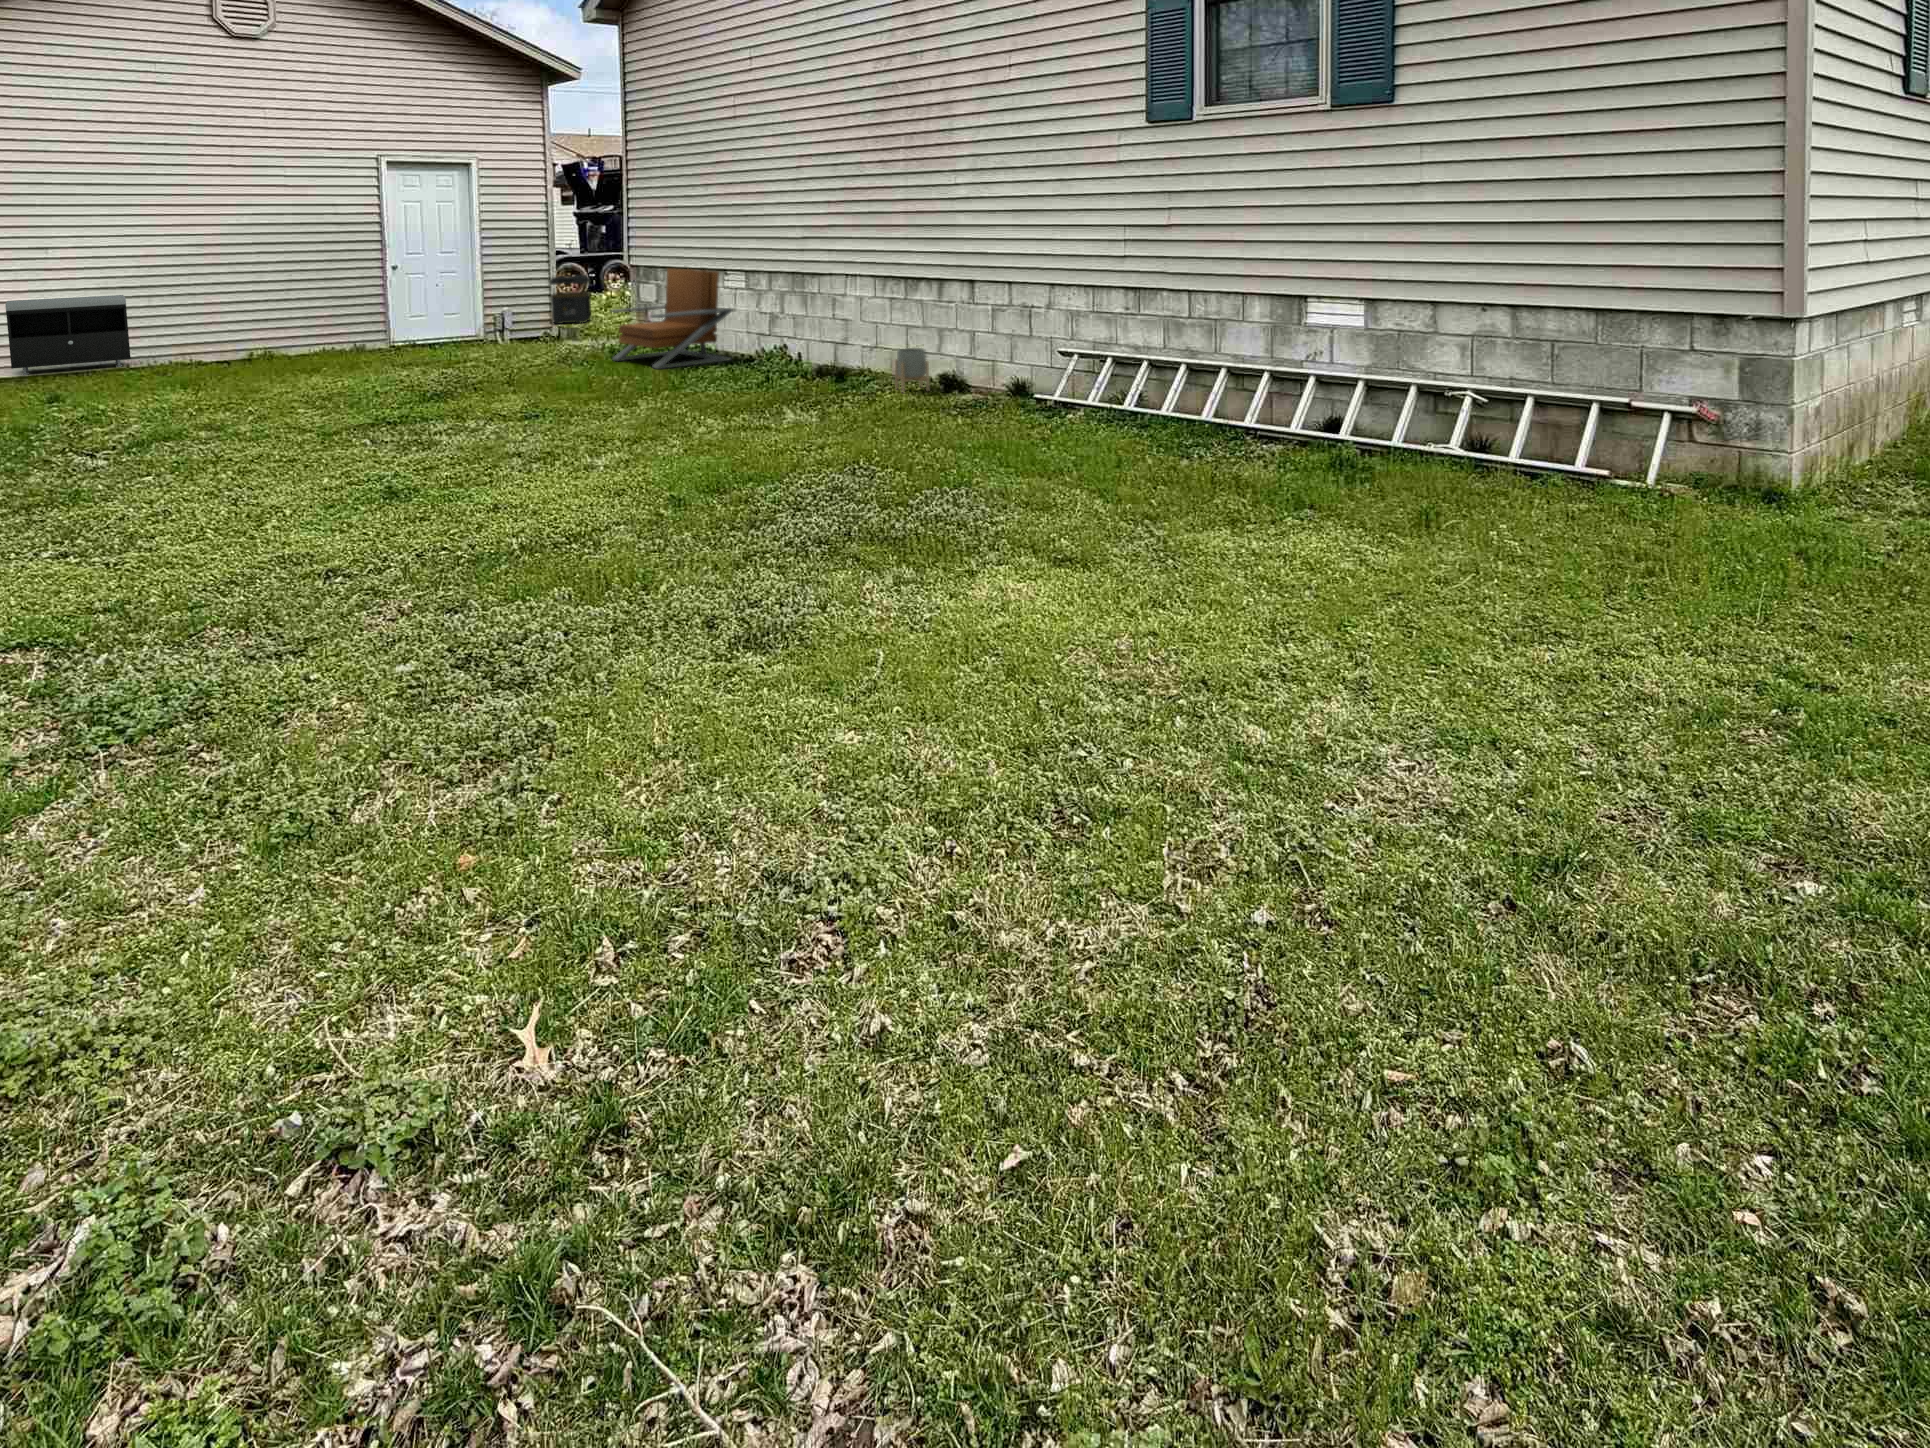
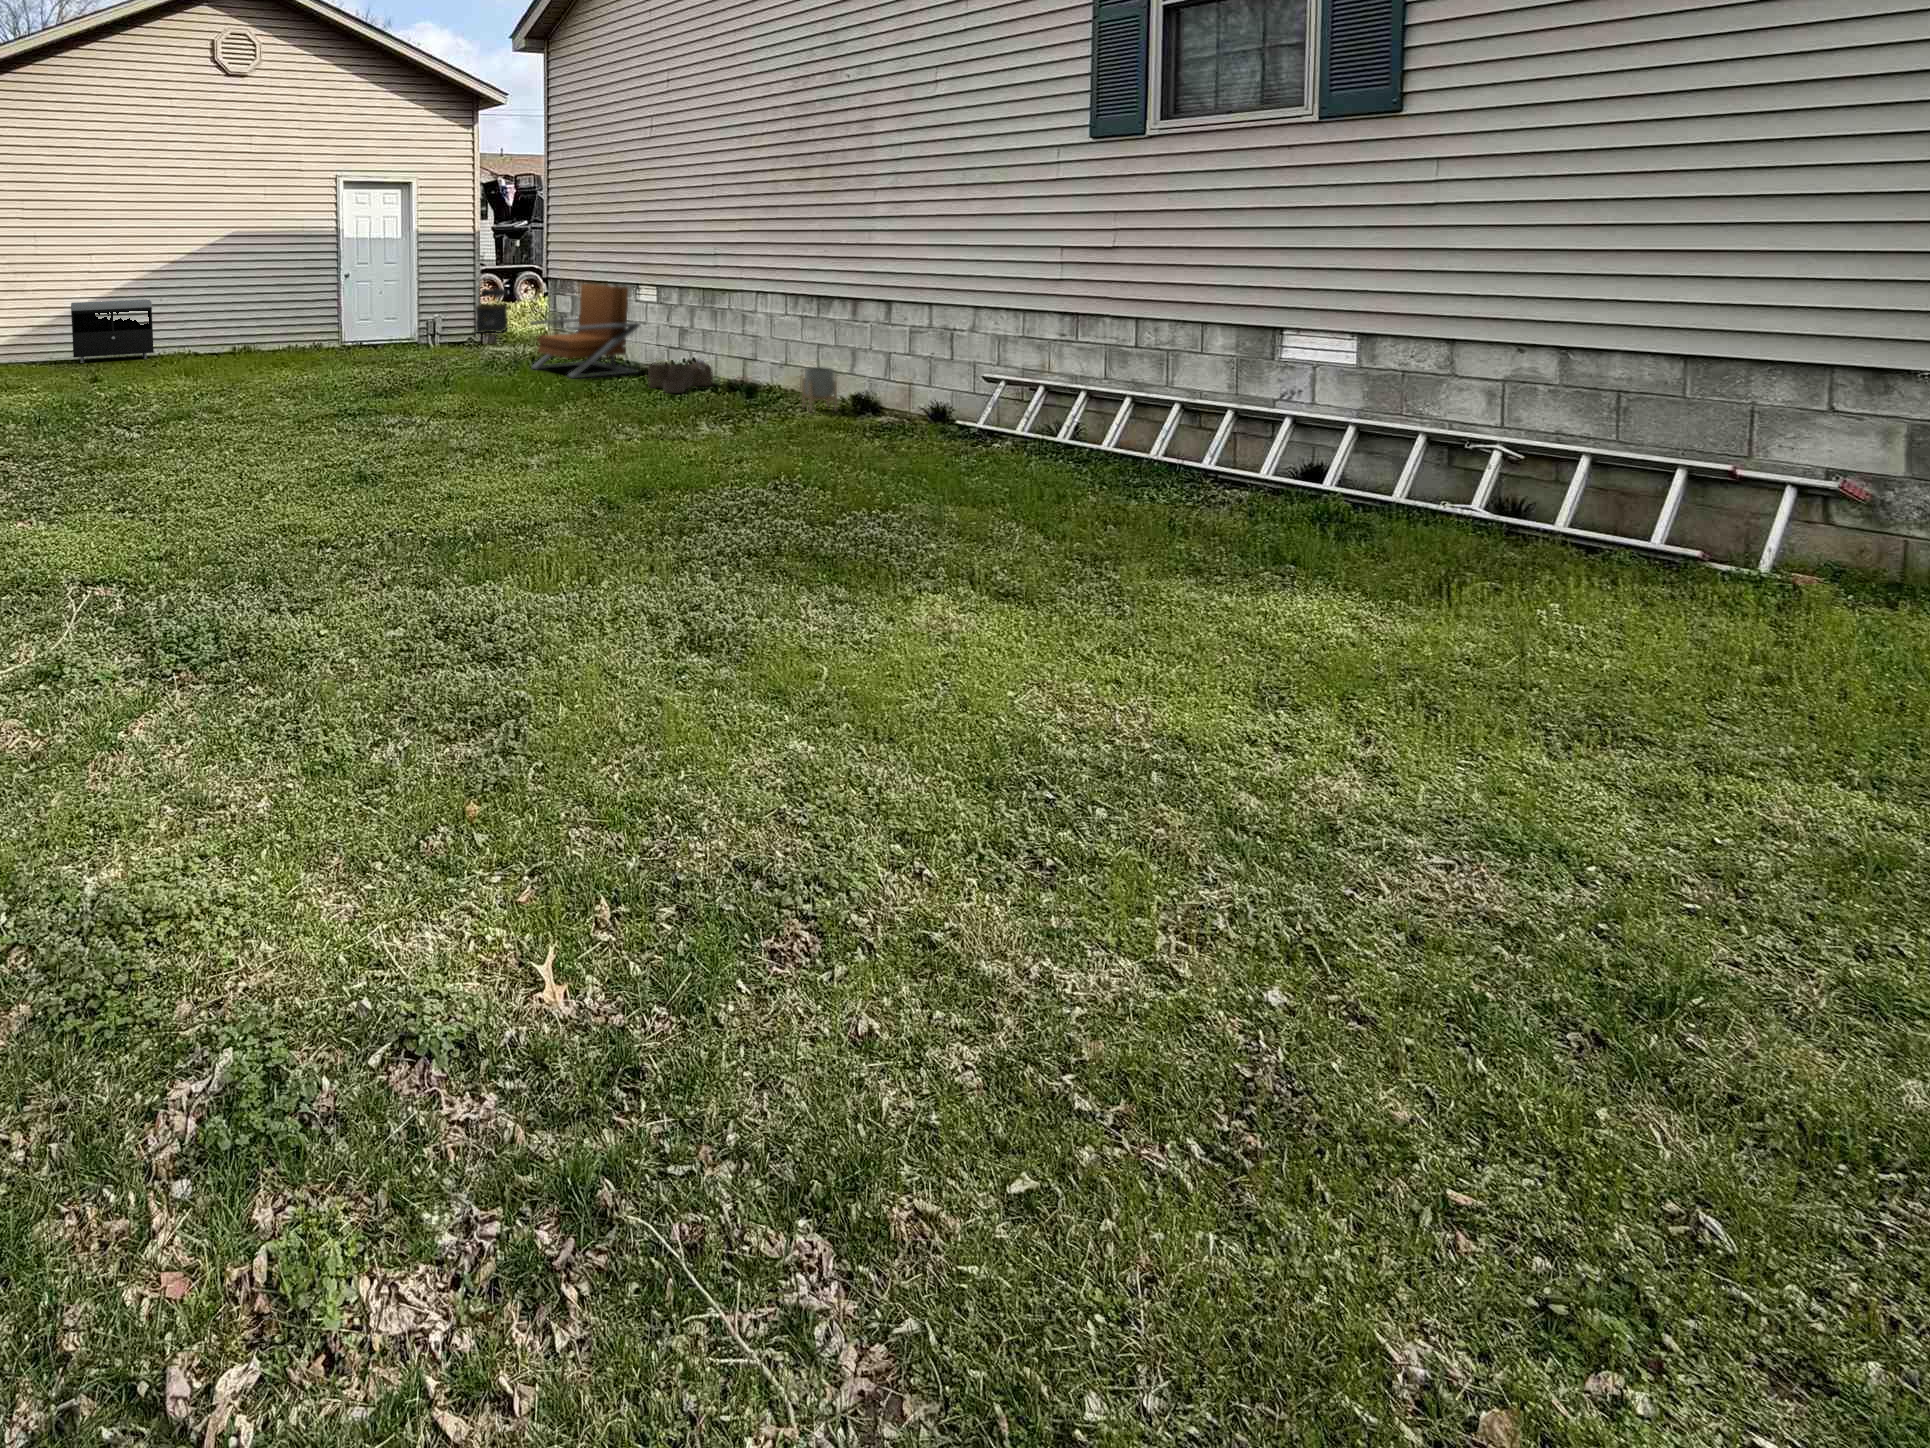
woven basket: none [738,344,809,380] -> present [648,359,713,393]

